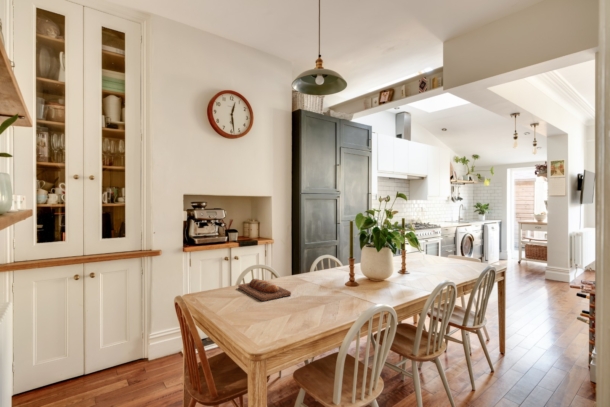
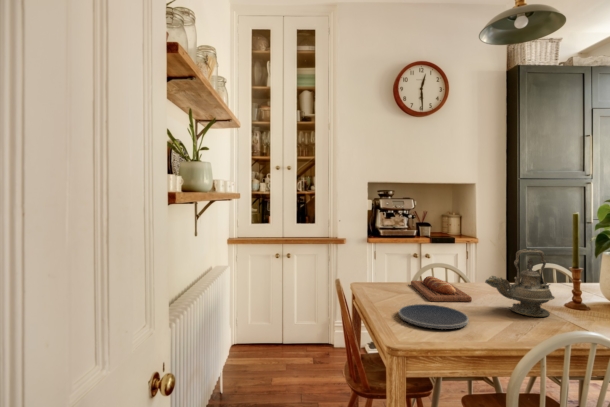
teapot: none [304,251,345,299] -> present [485,249,555,317]
plate: none [245,304,300,326] -> present [399,304,469,329]

